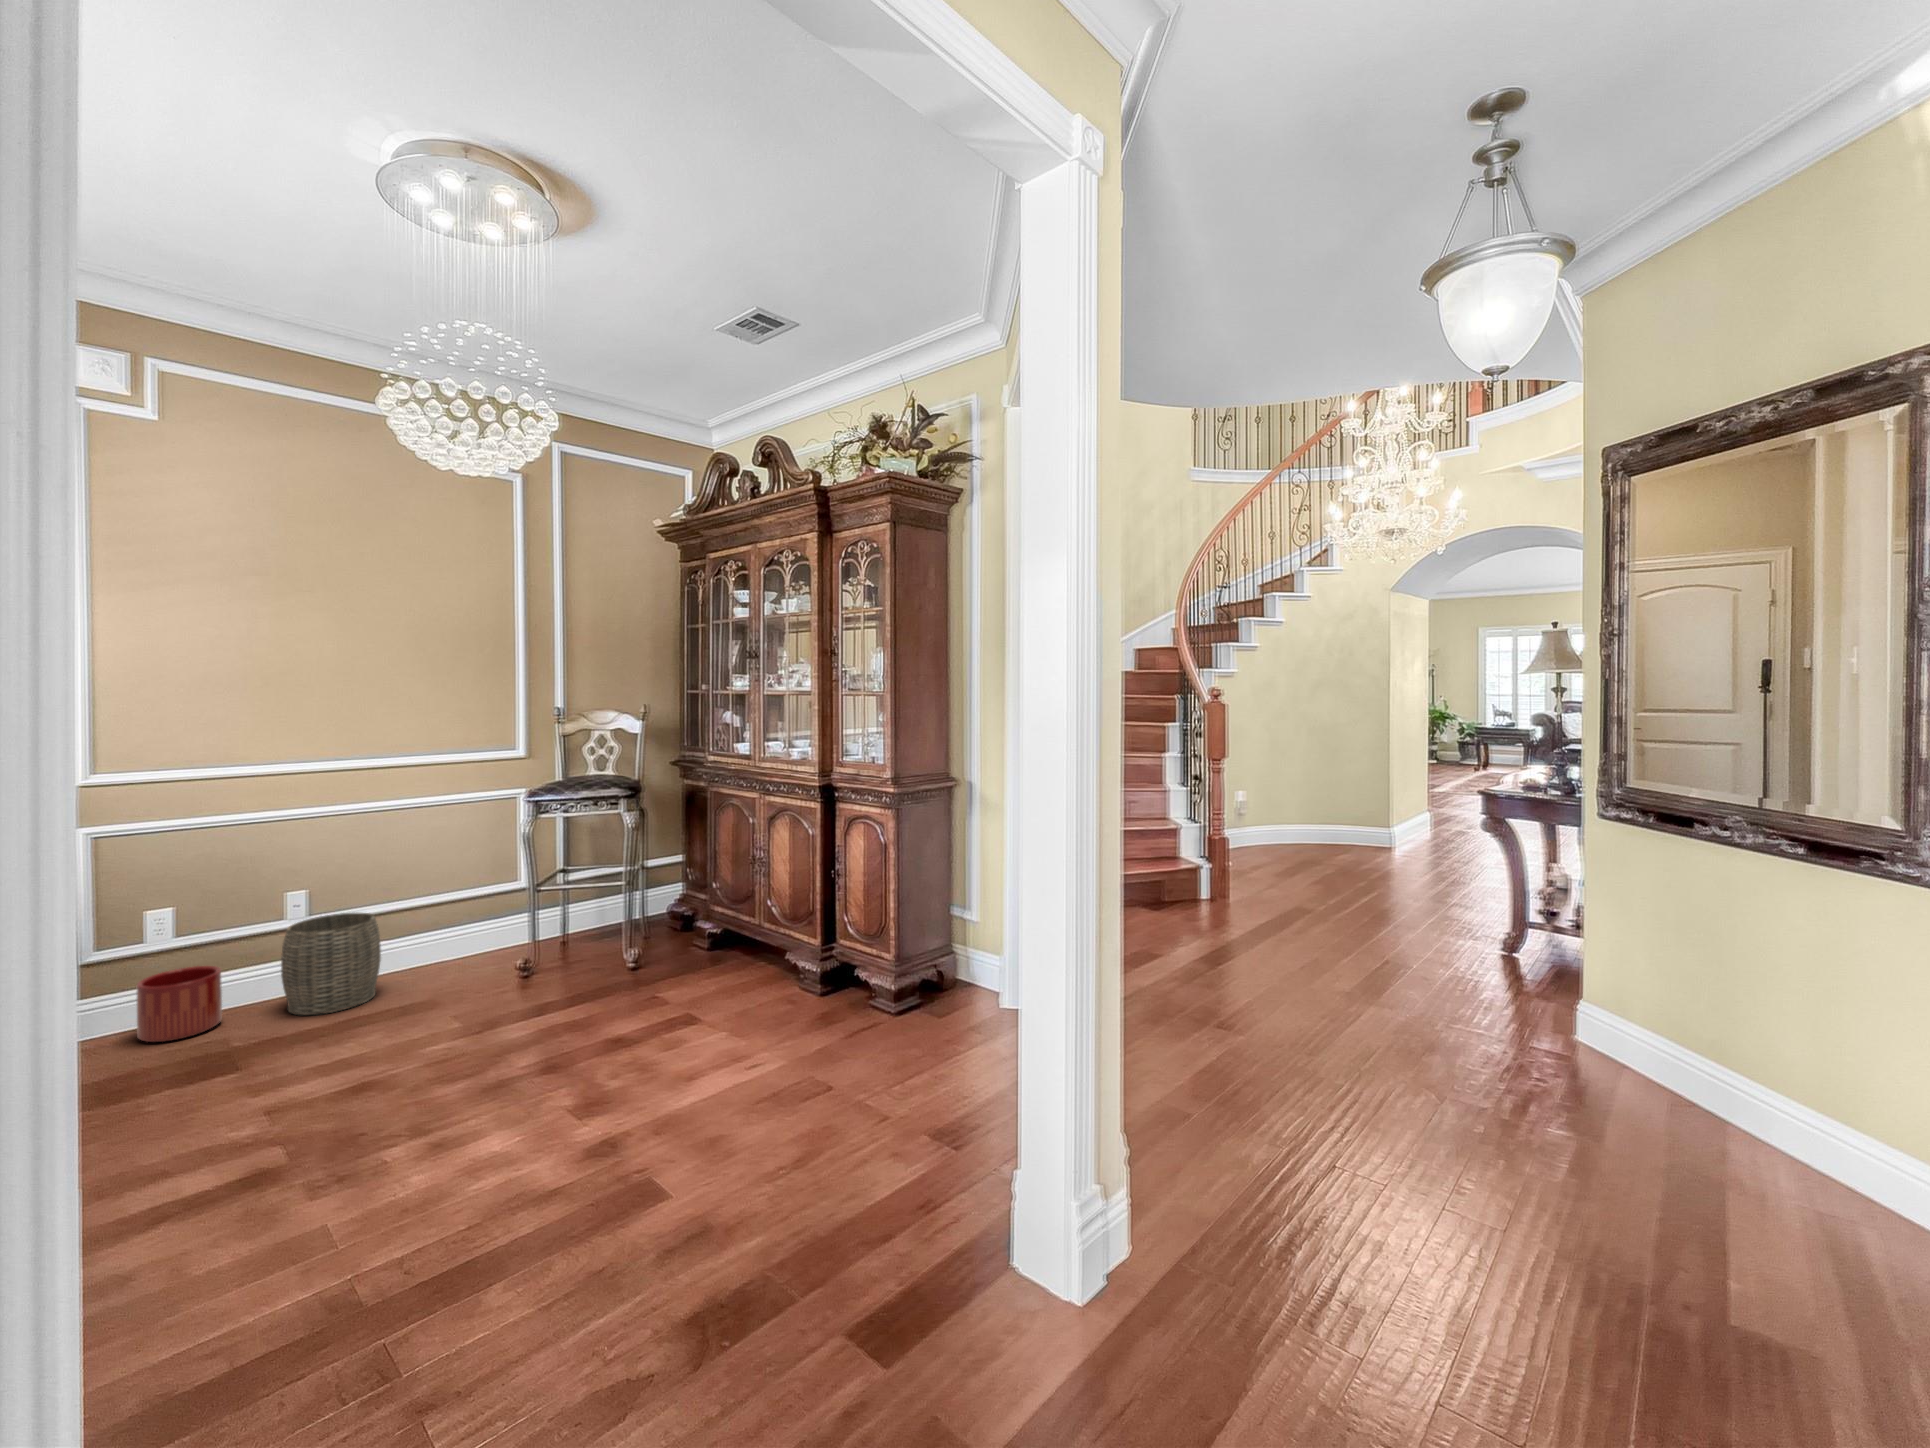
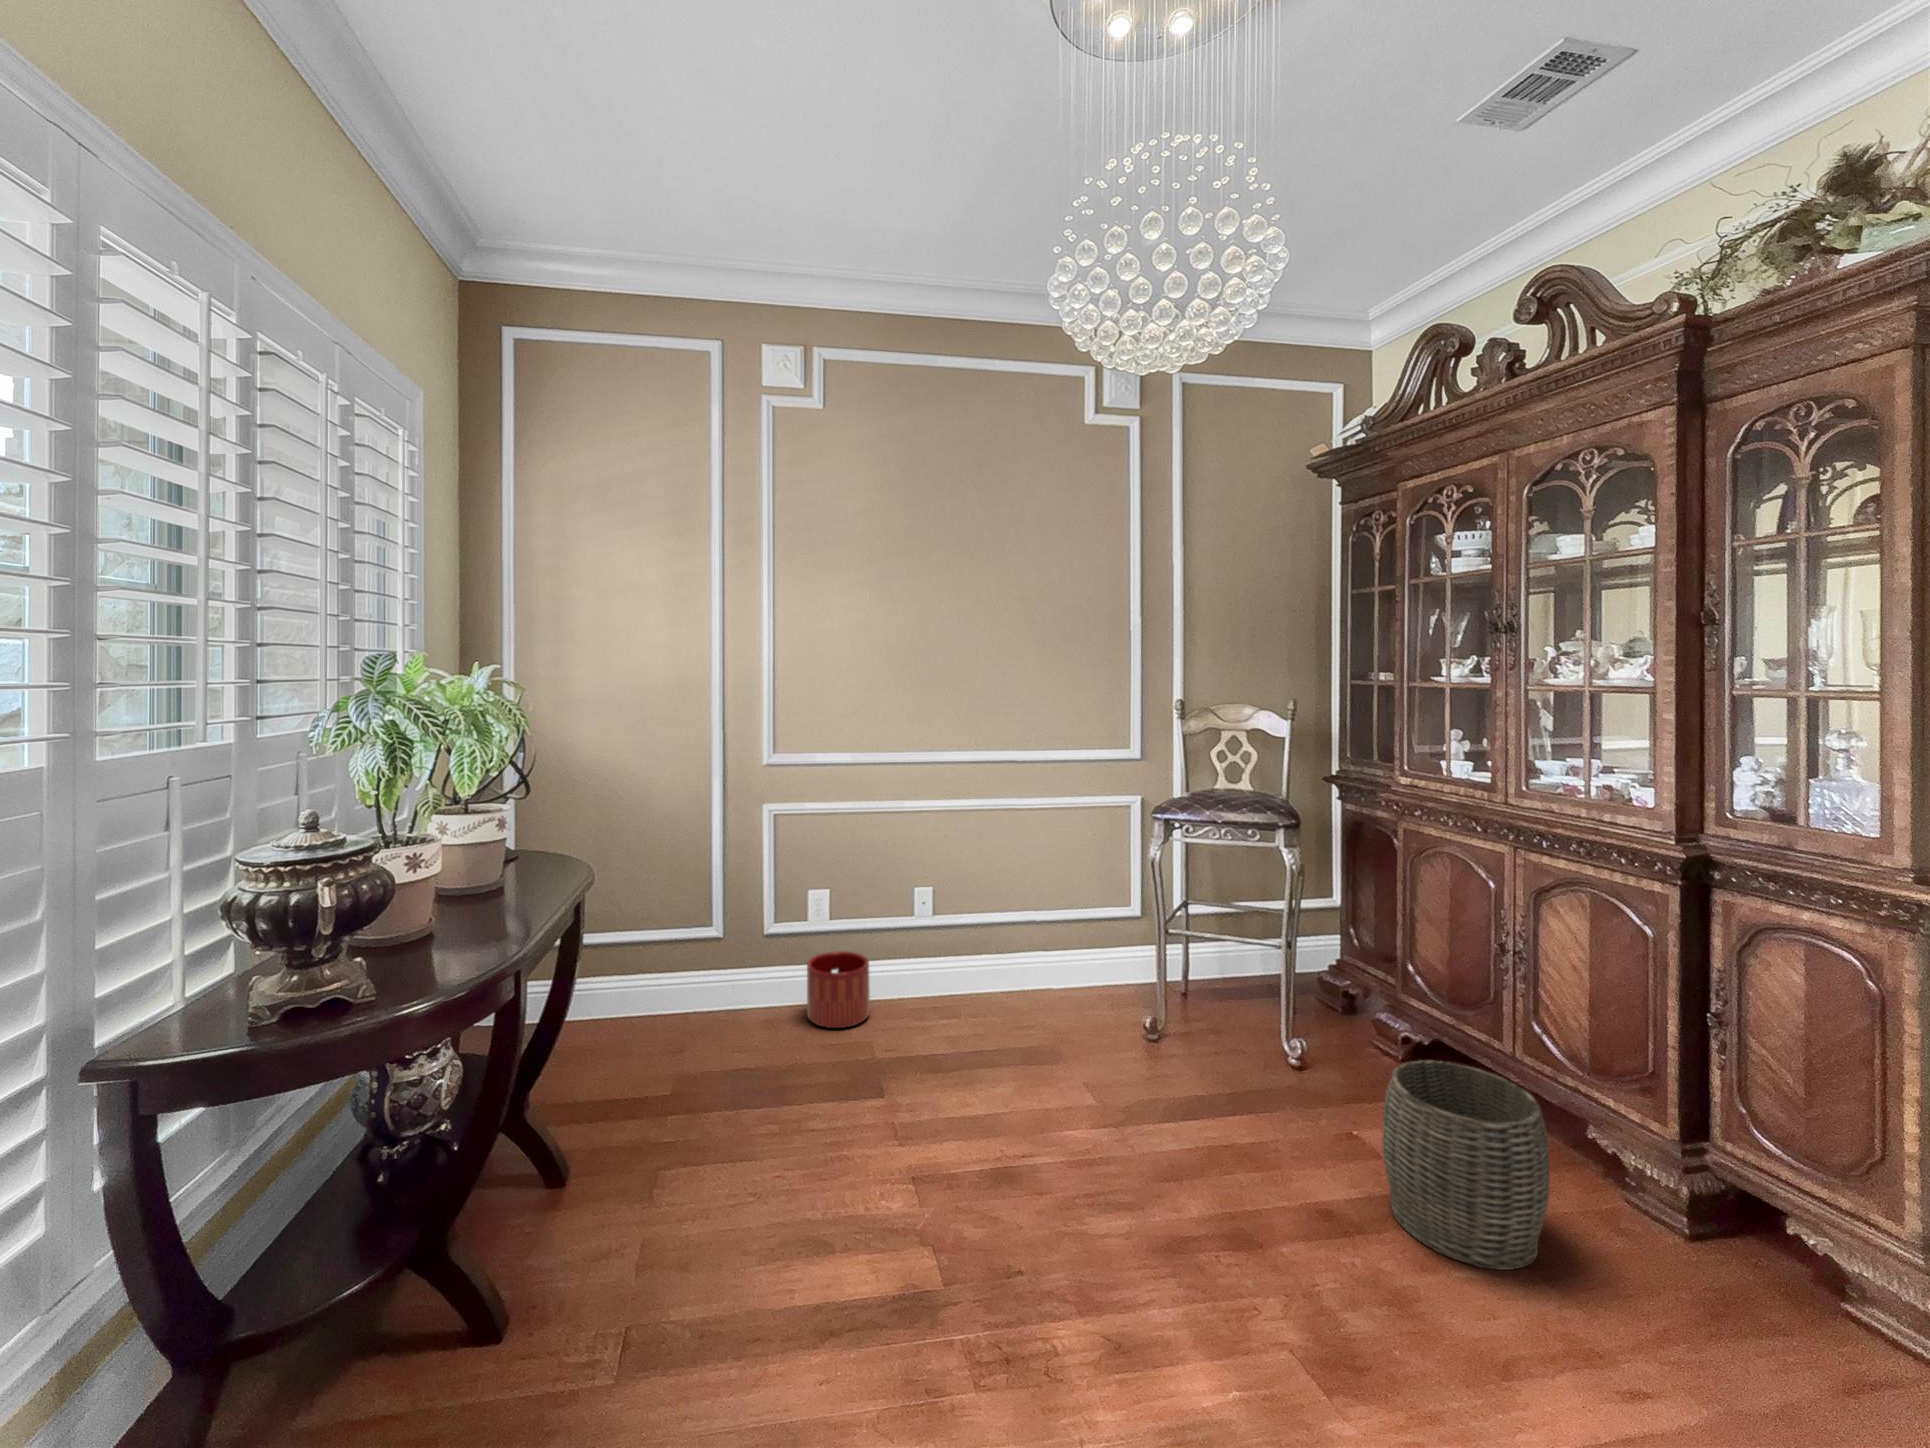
woven basket: present [281,913,381,1015] -> present [1383,1060,1550,1270]

